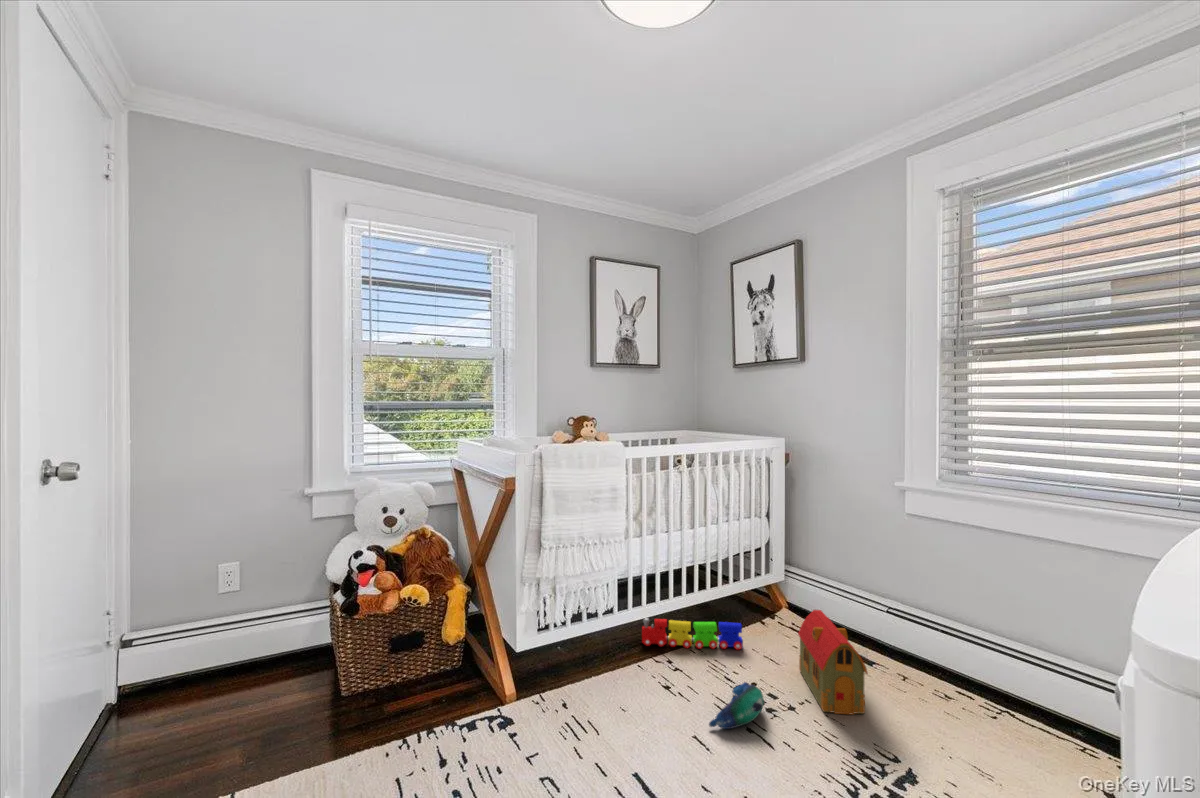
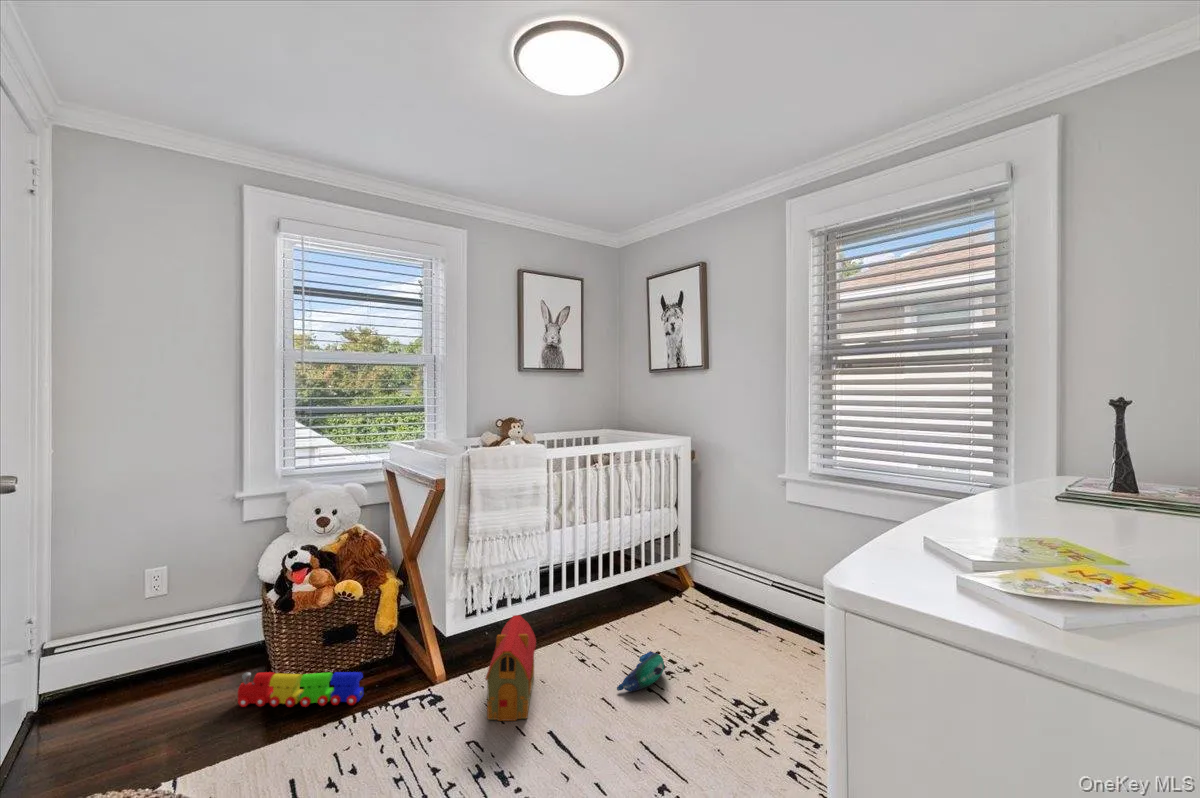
toy house: present [798,610,868,714] -> present [486,615,536,721]
toy train: present [642,618,743,650] -> present [238,672,363,707]

